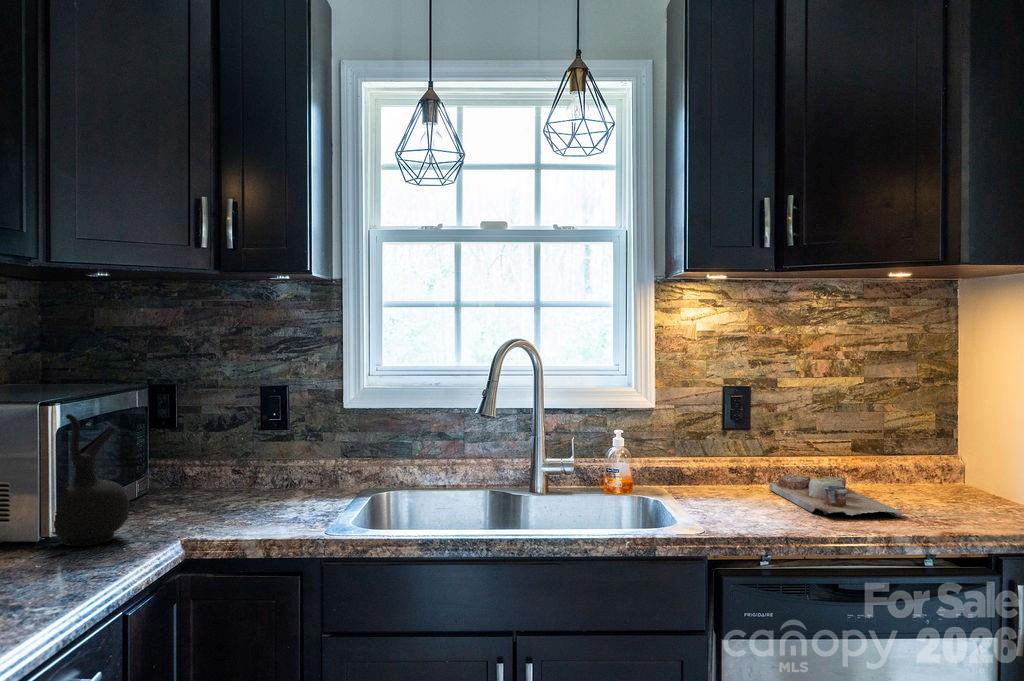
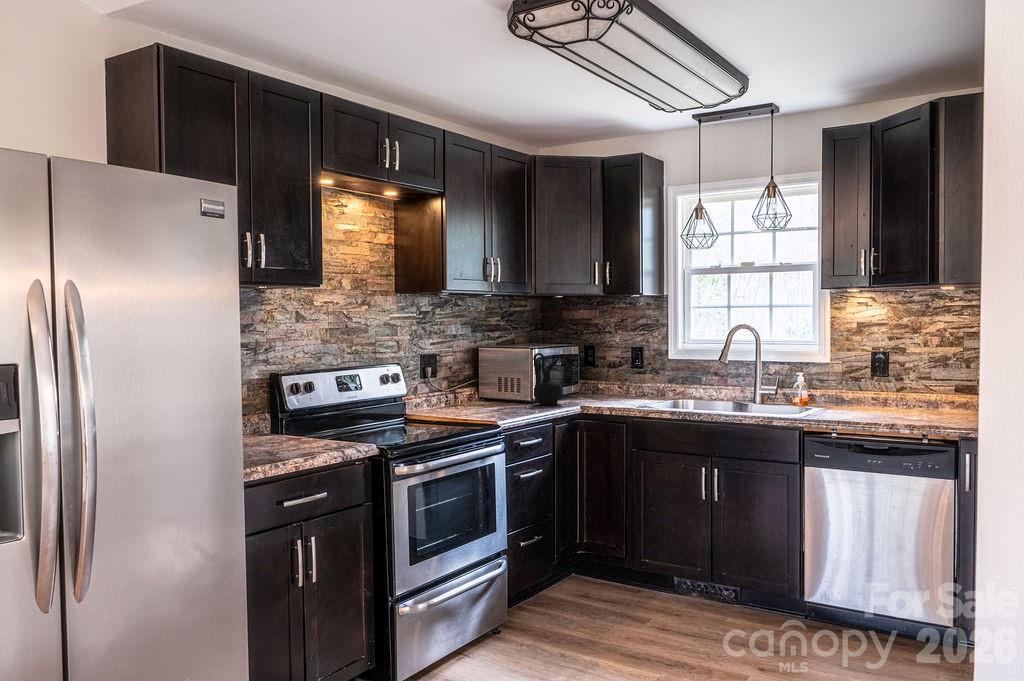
cutting board: present [769,473,903,518] -> none [881,401,931,421]

